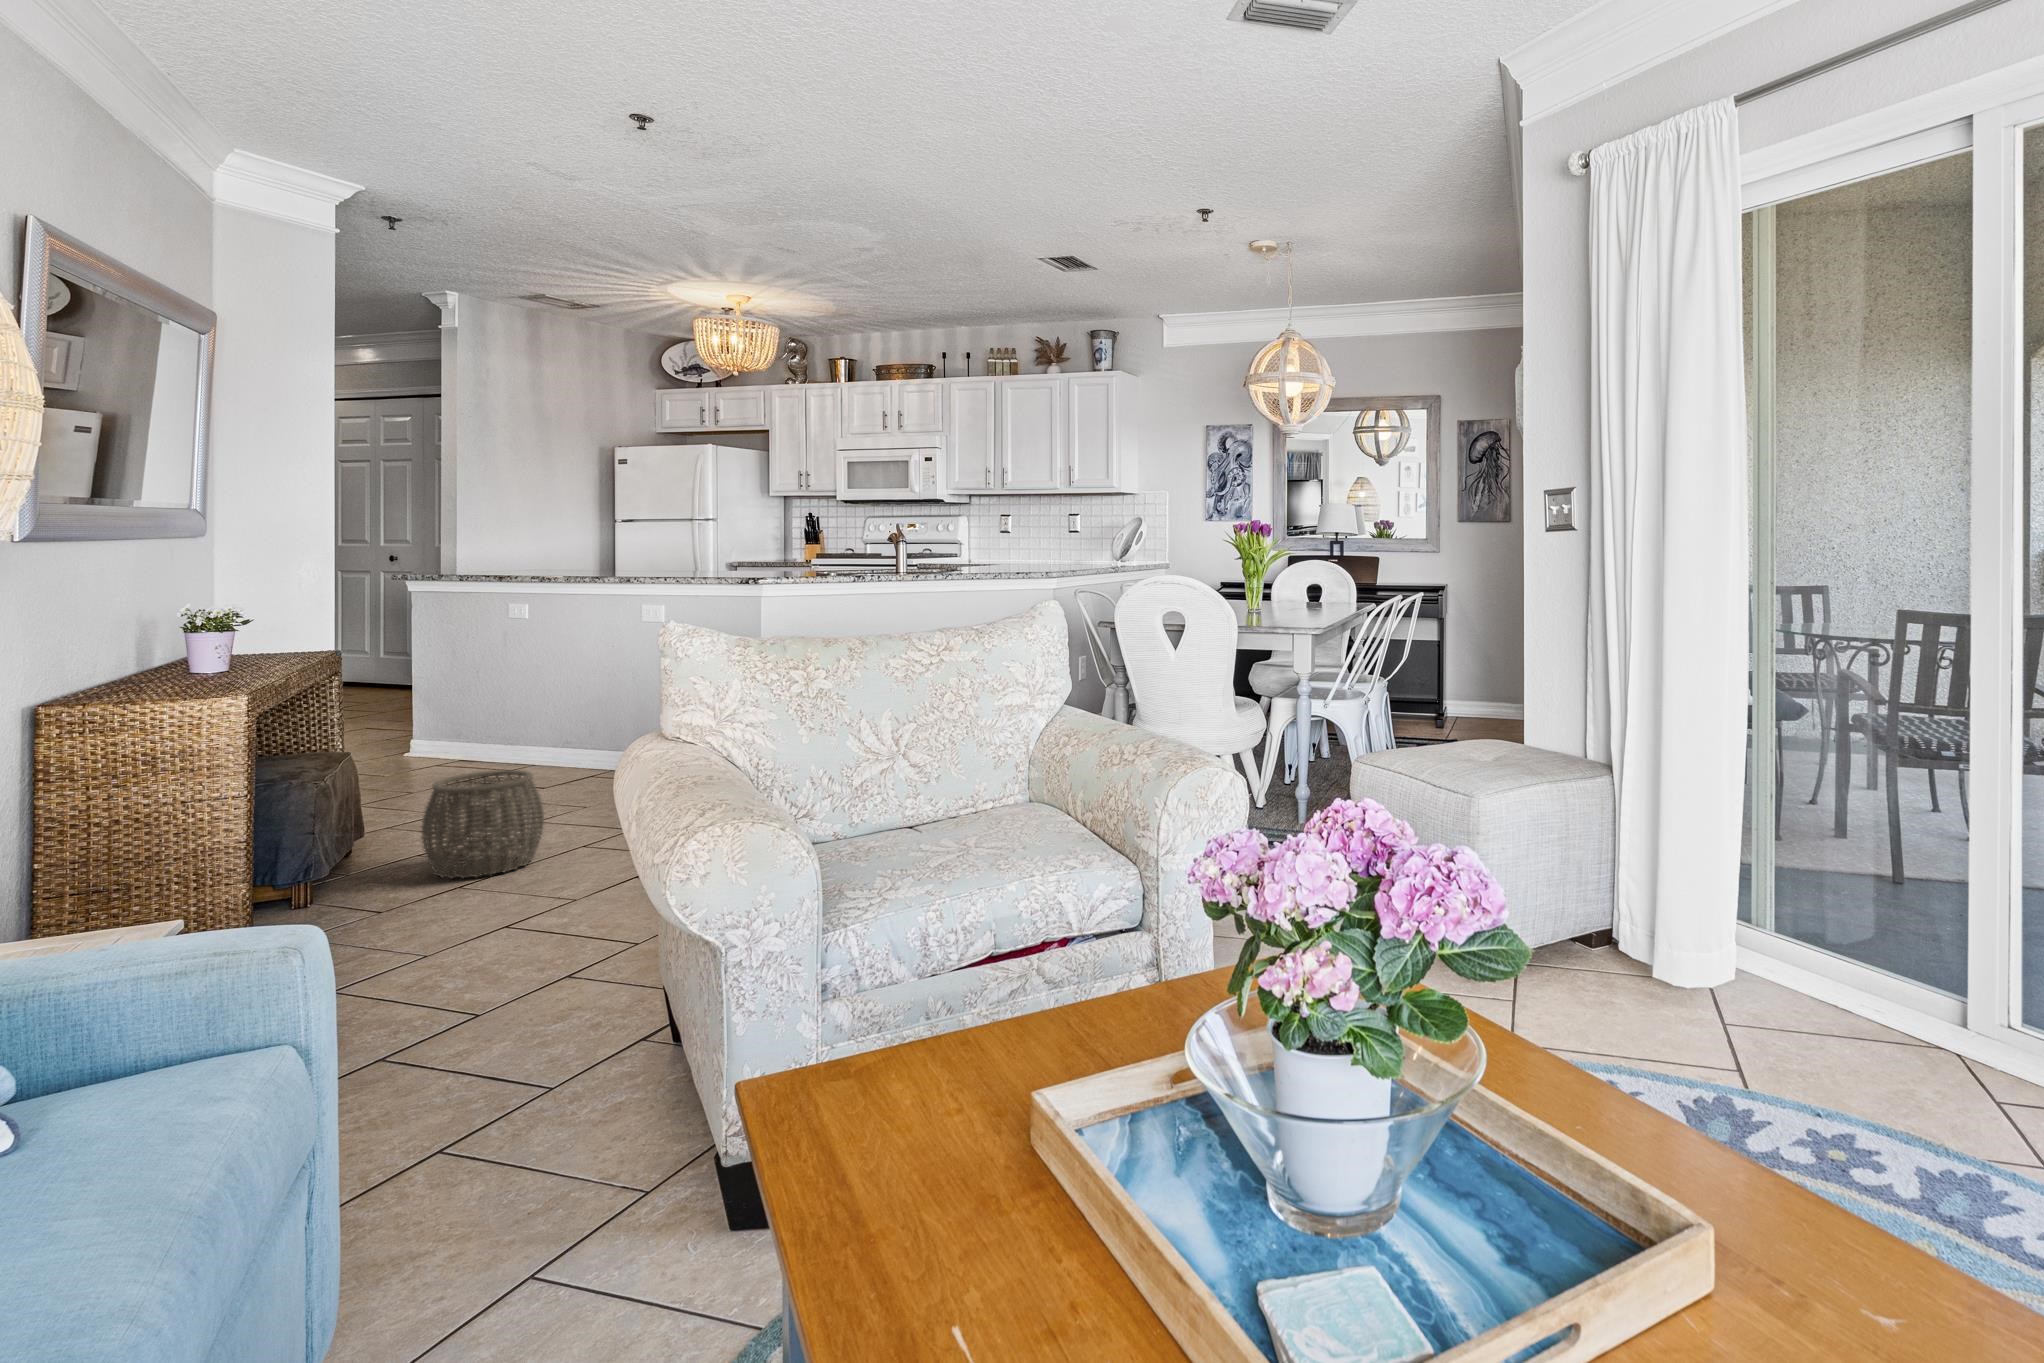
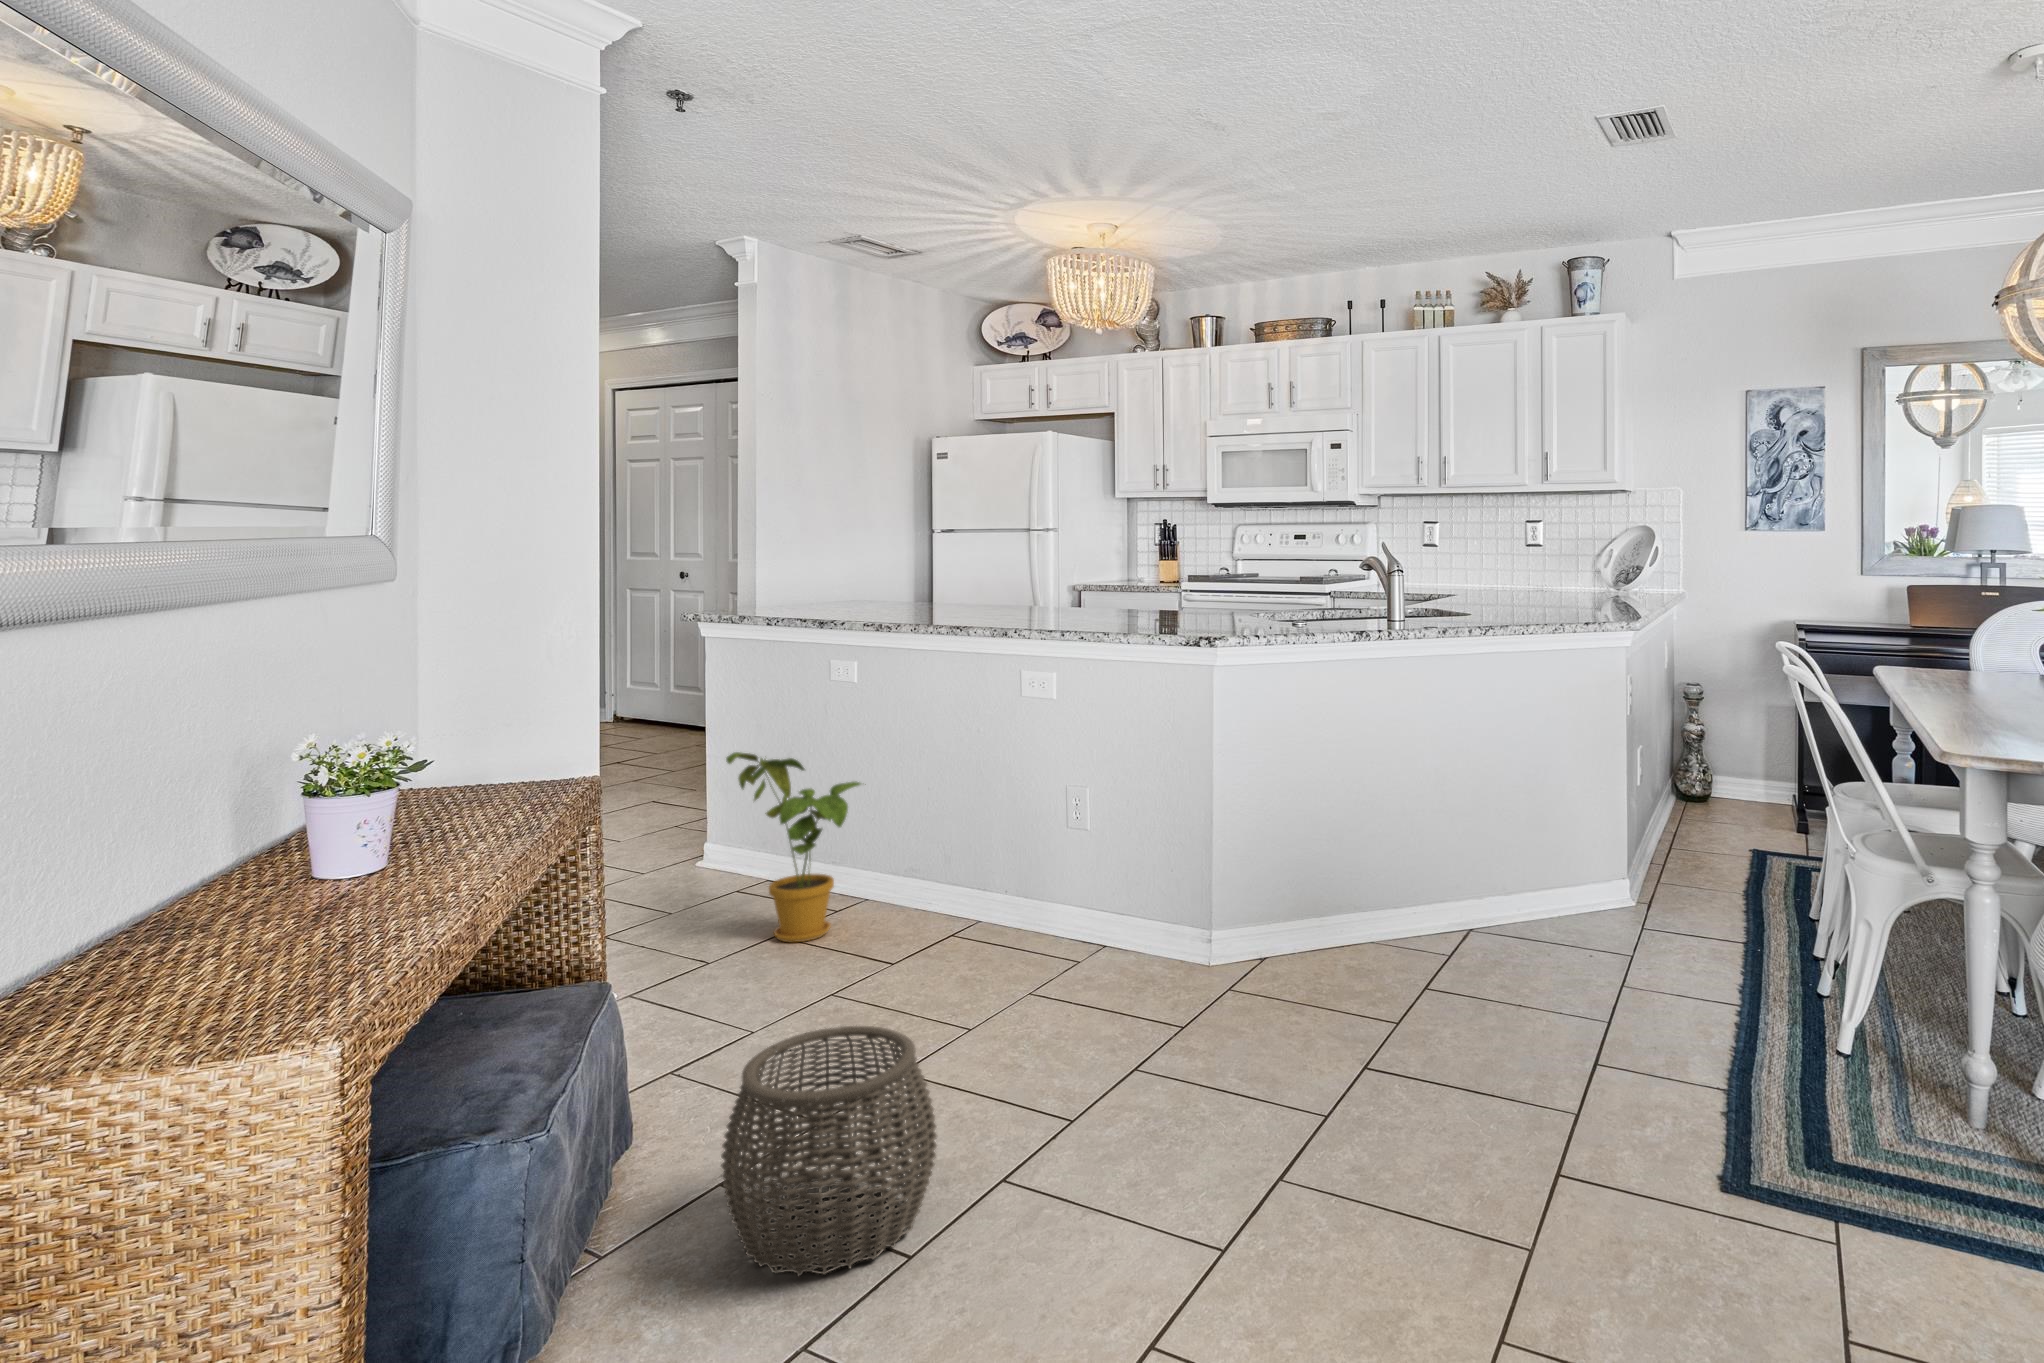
house plant: none [437,658,544,782] -> present [726,752,861,942]

